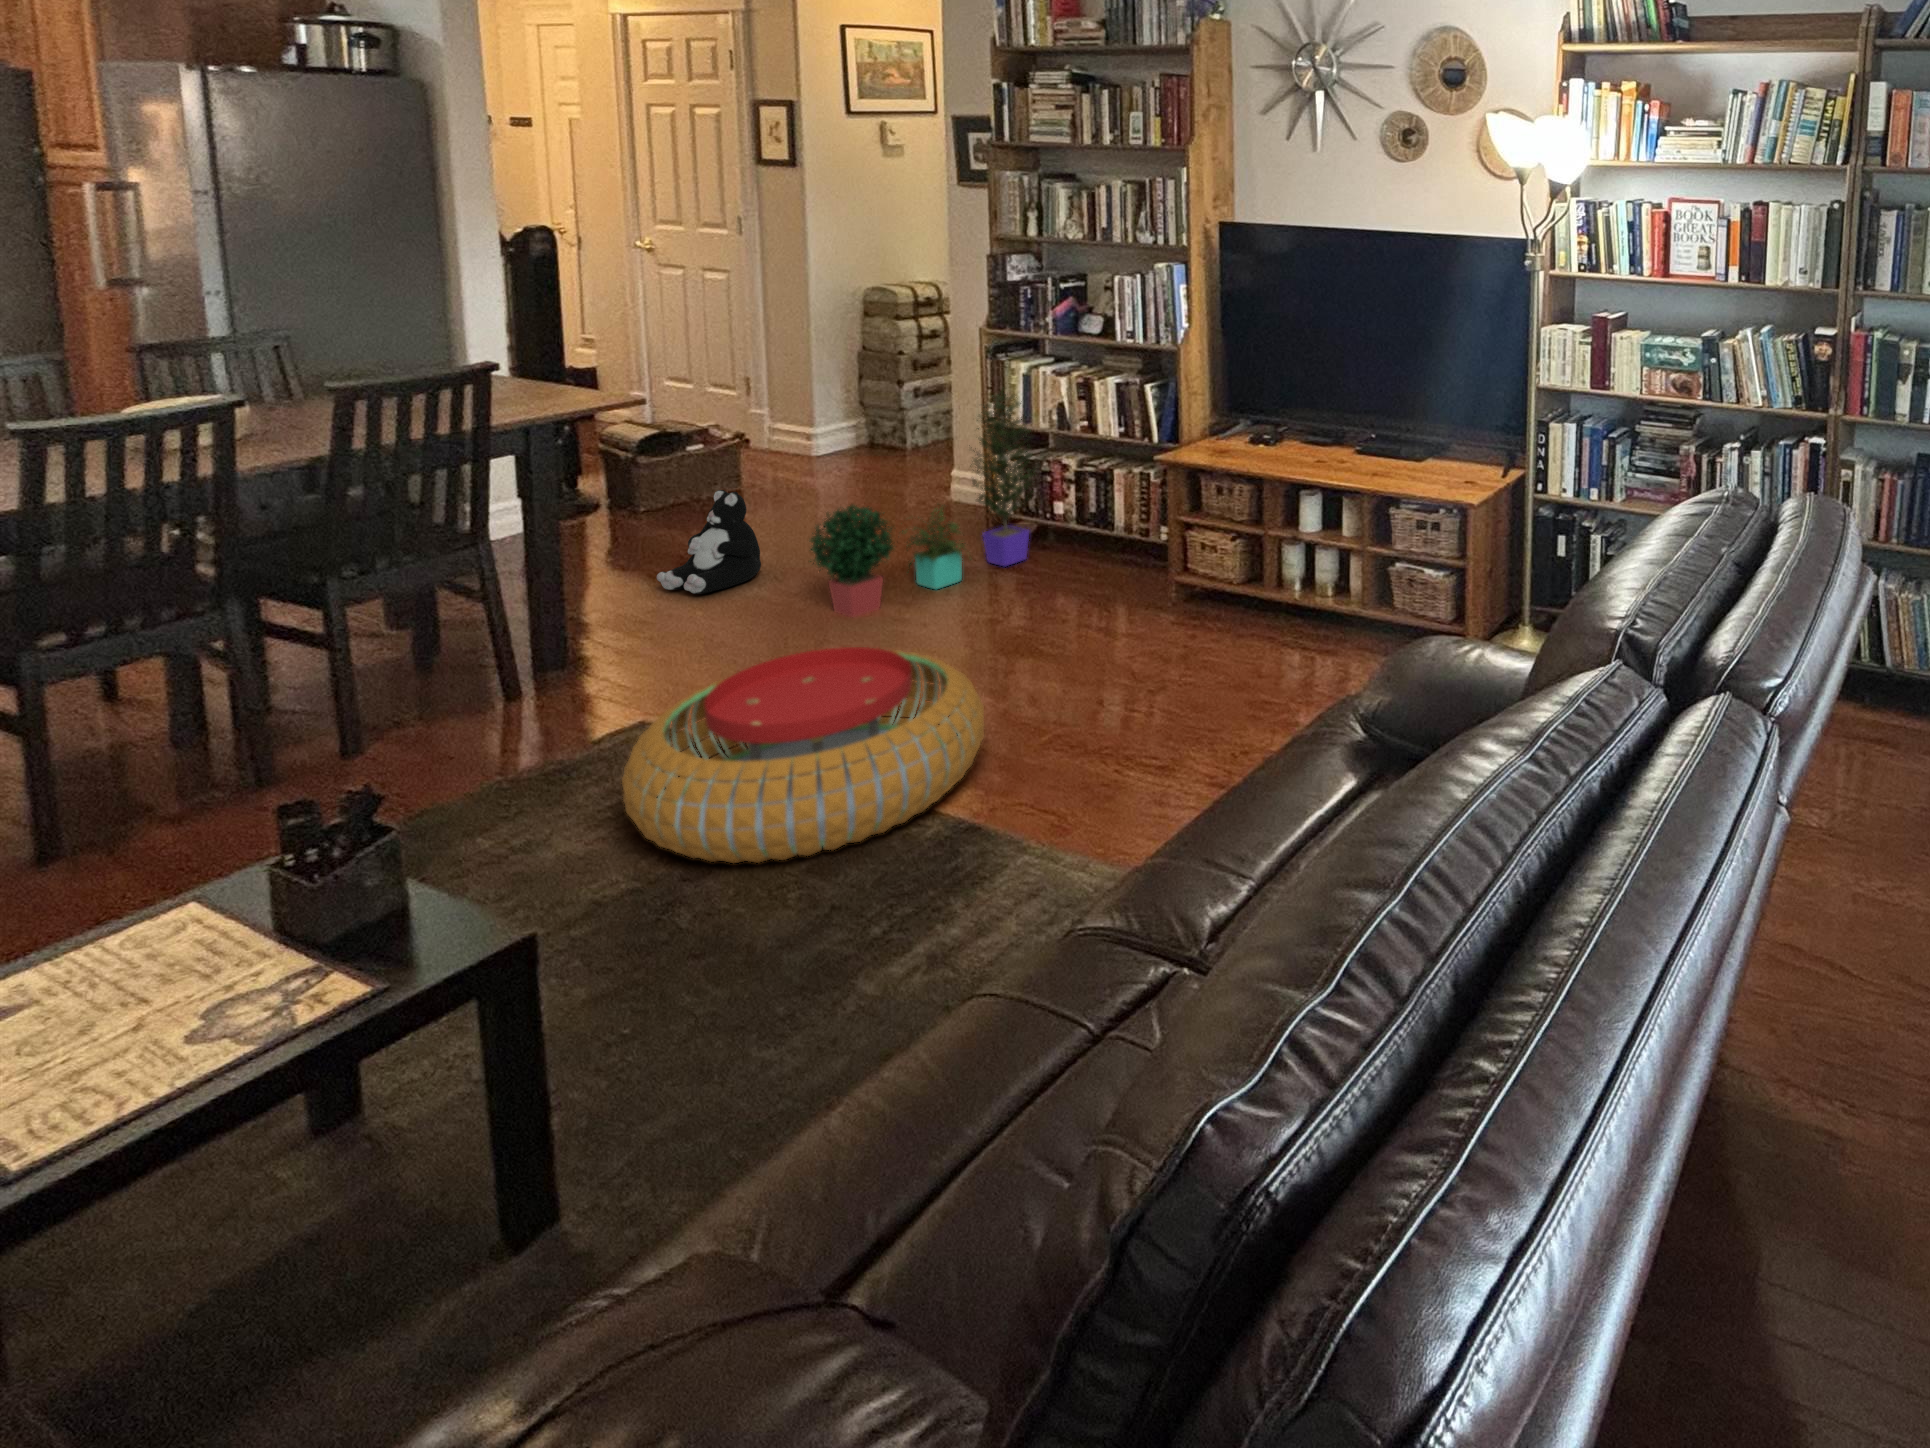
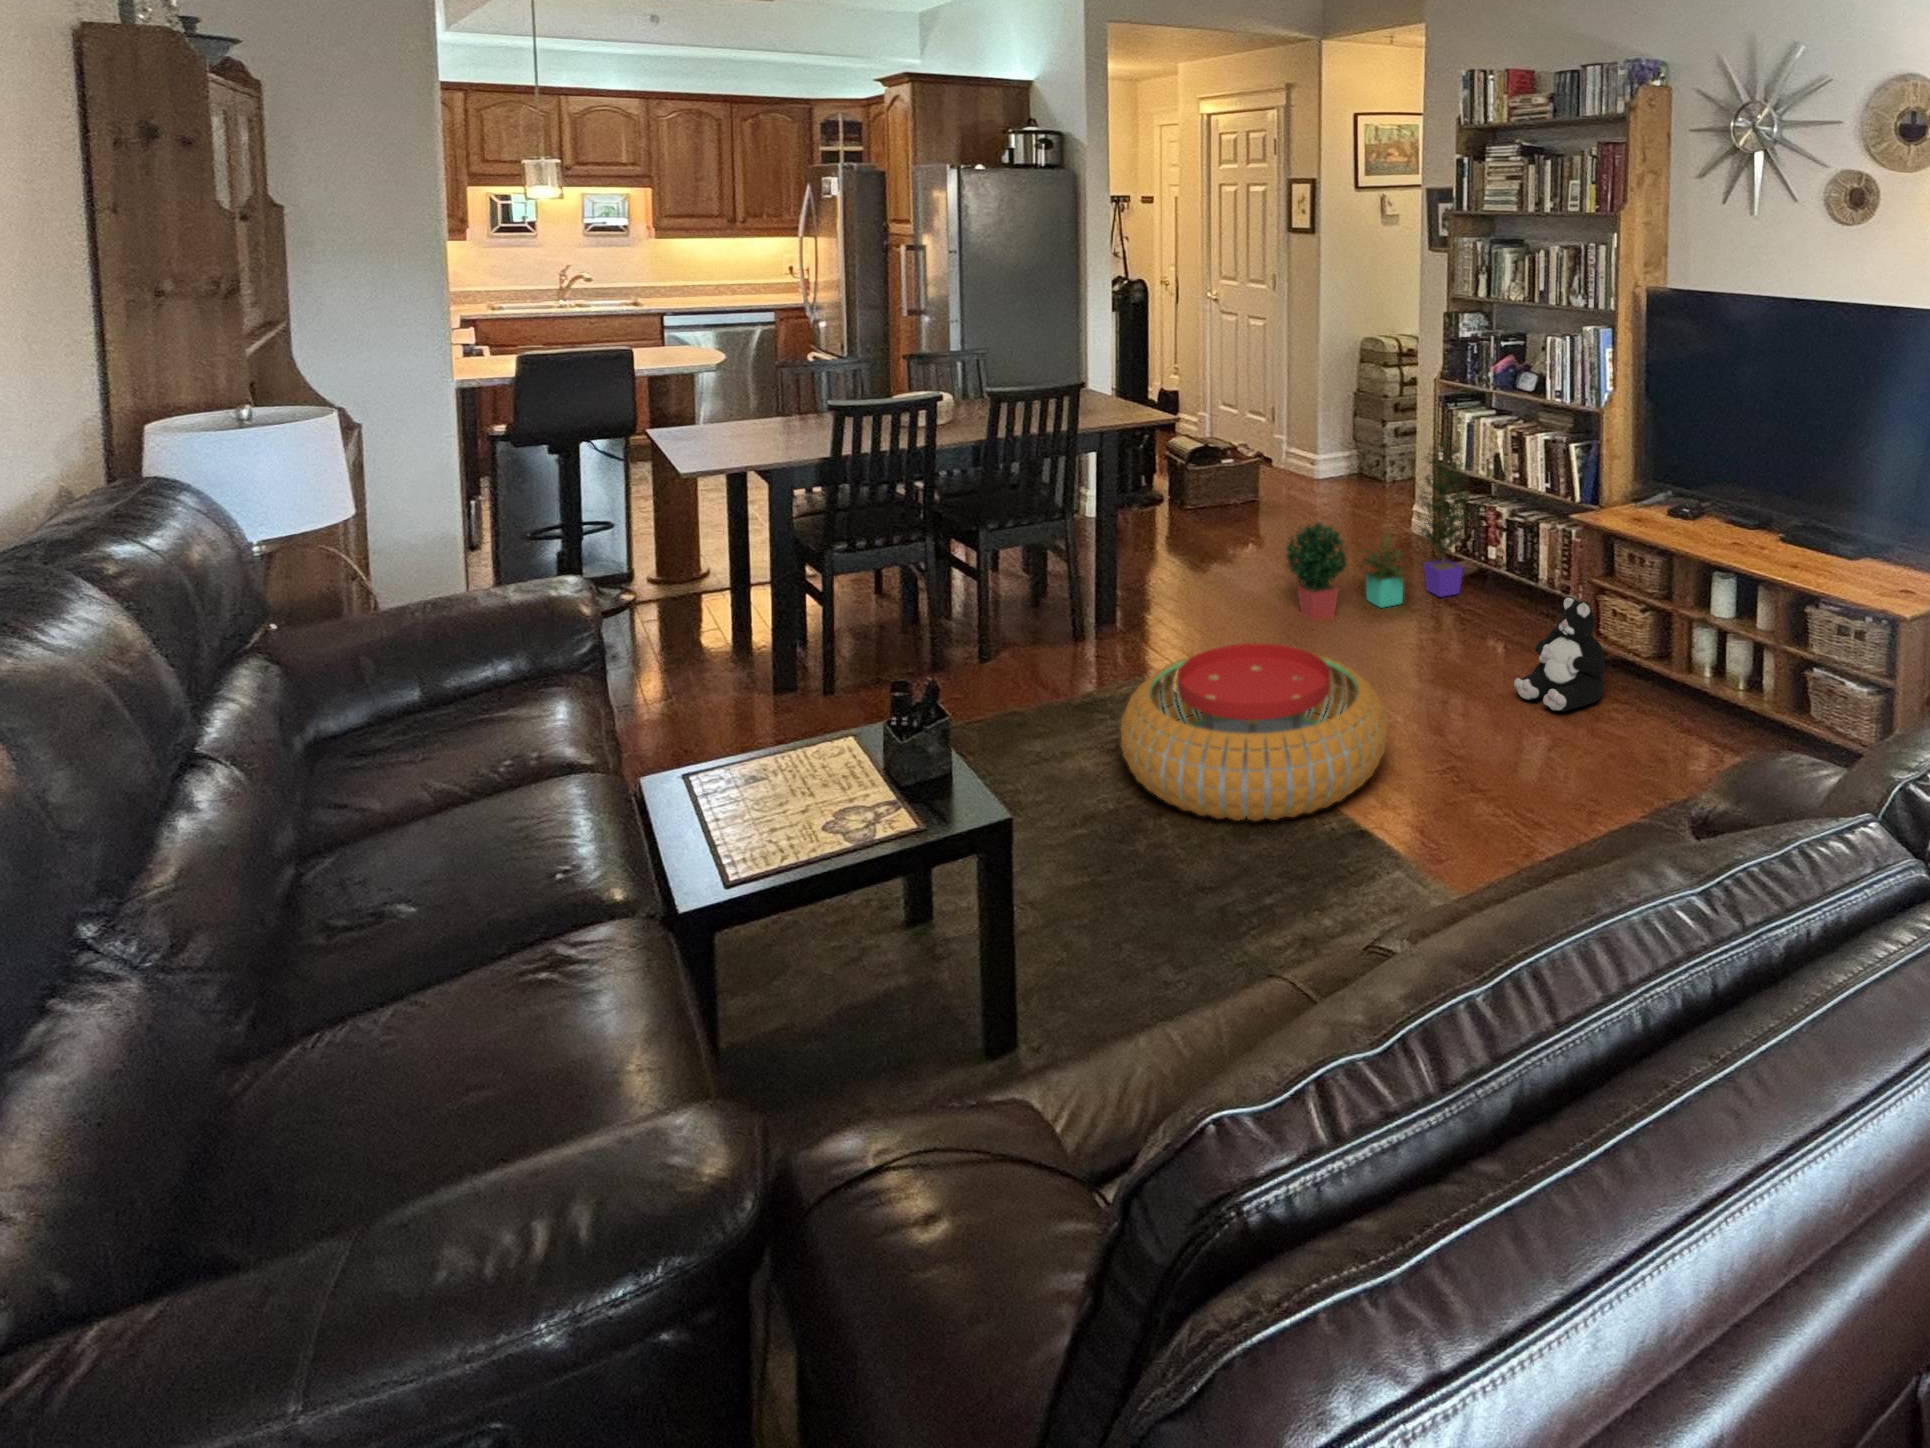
plush toy: present [657,490,761,594] -> present [1514,597,1605,711]

